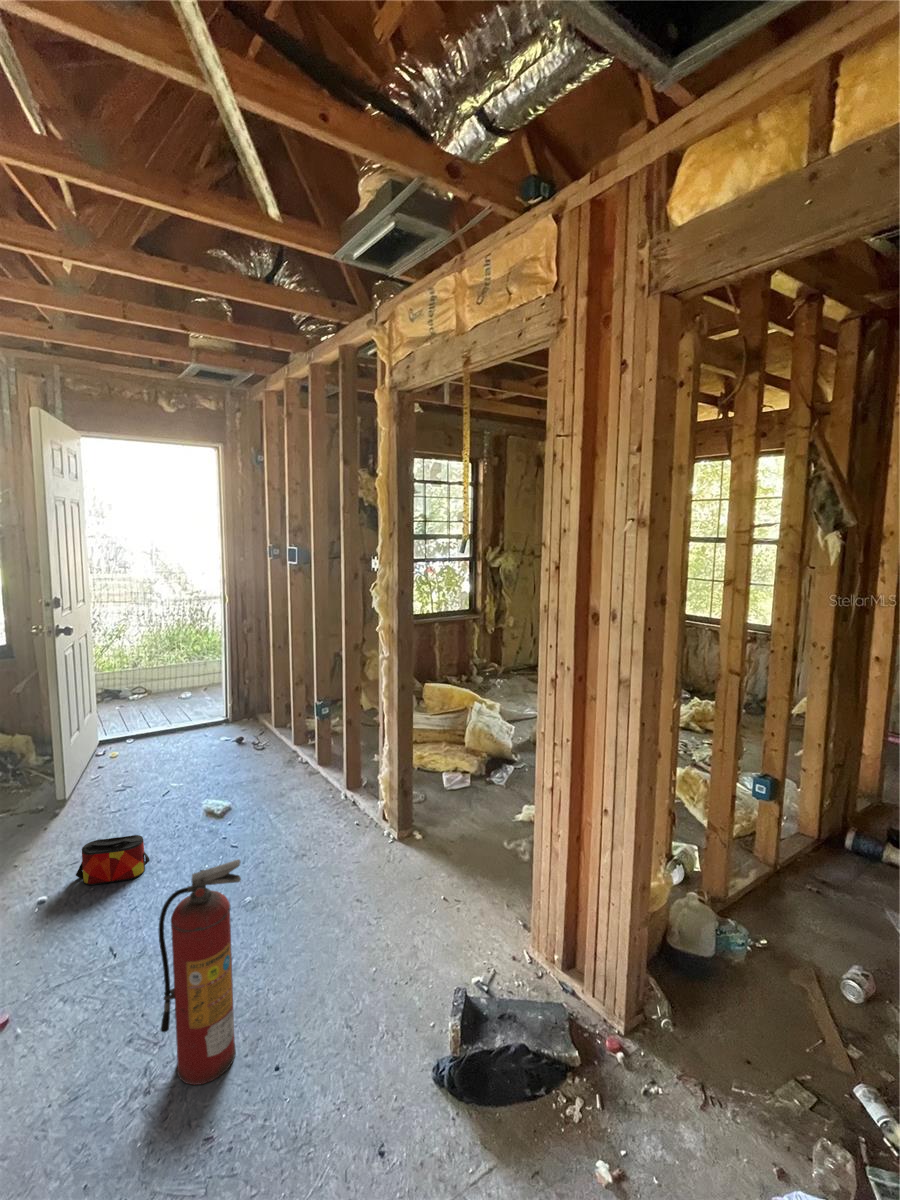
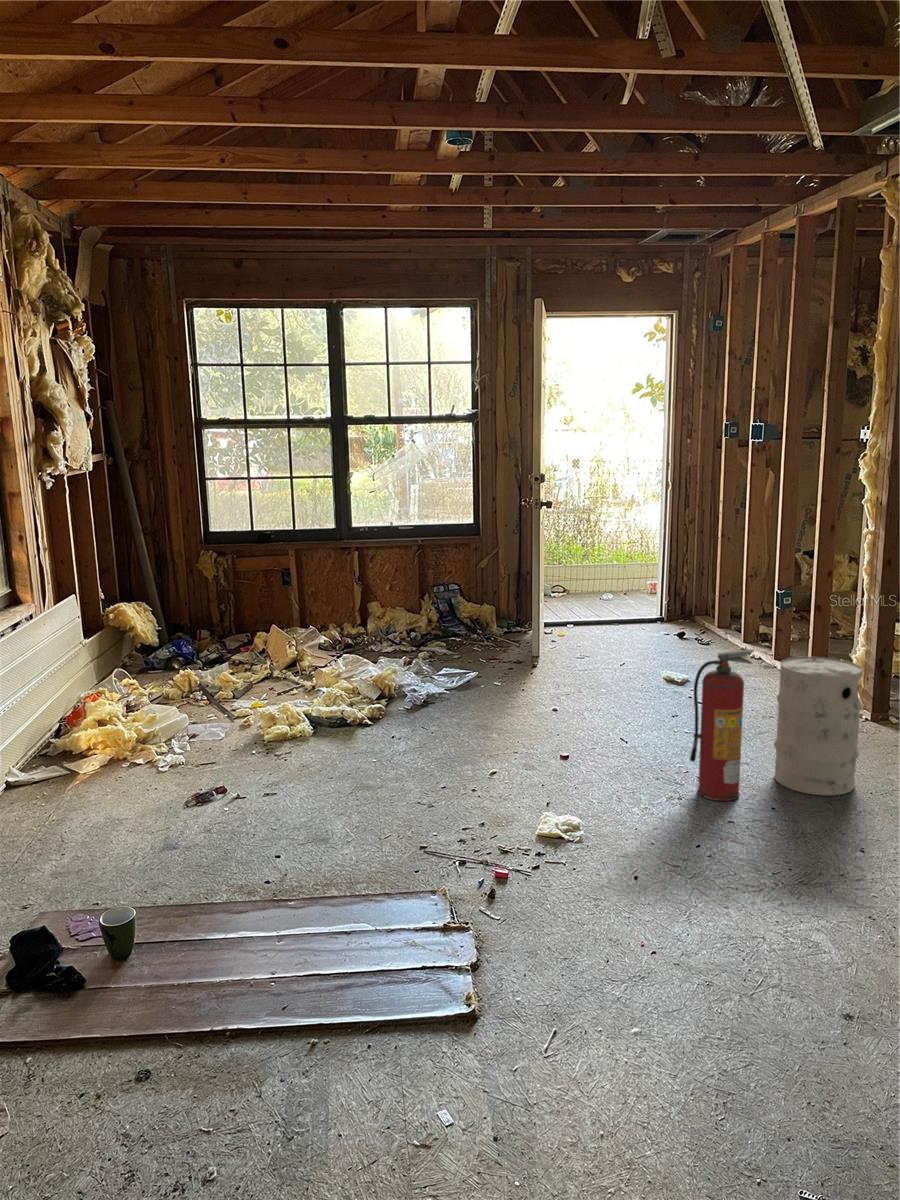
trash can: none [285,824,380,1015] -> present [774,657,863,795]
bag: present [76,835,150,885] -> none [577,673,633,707]

